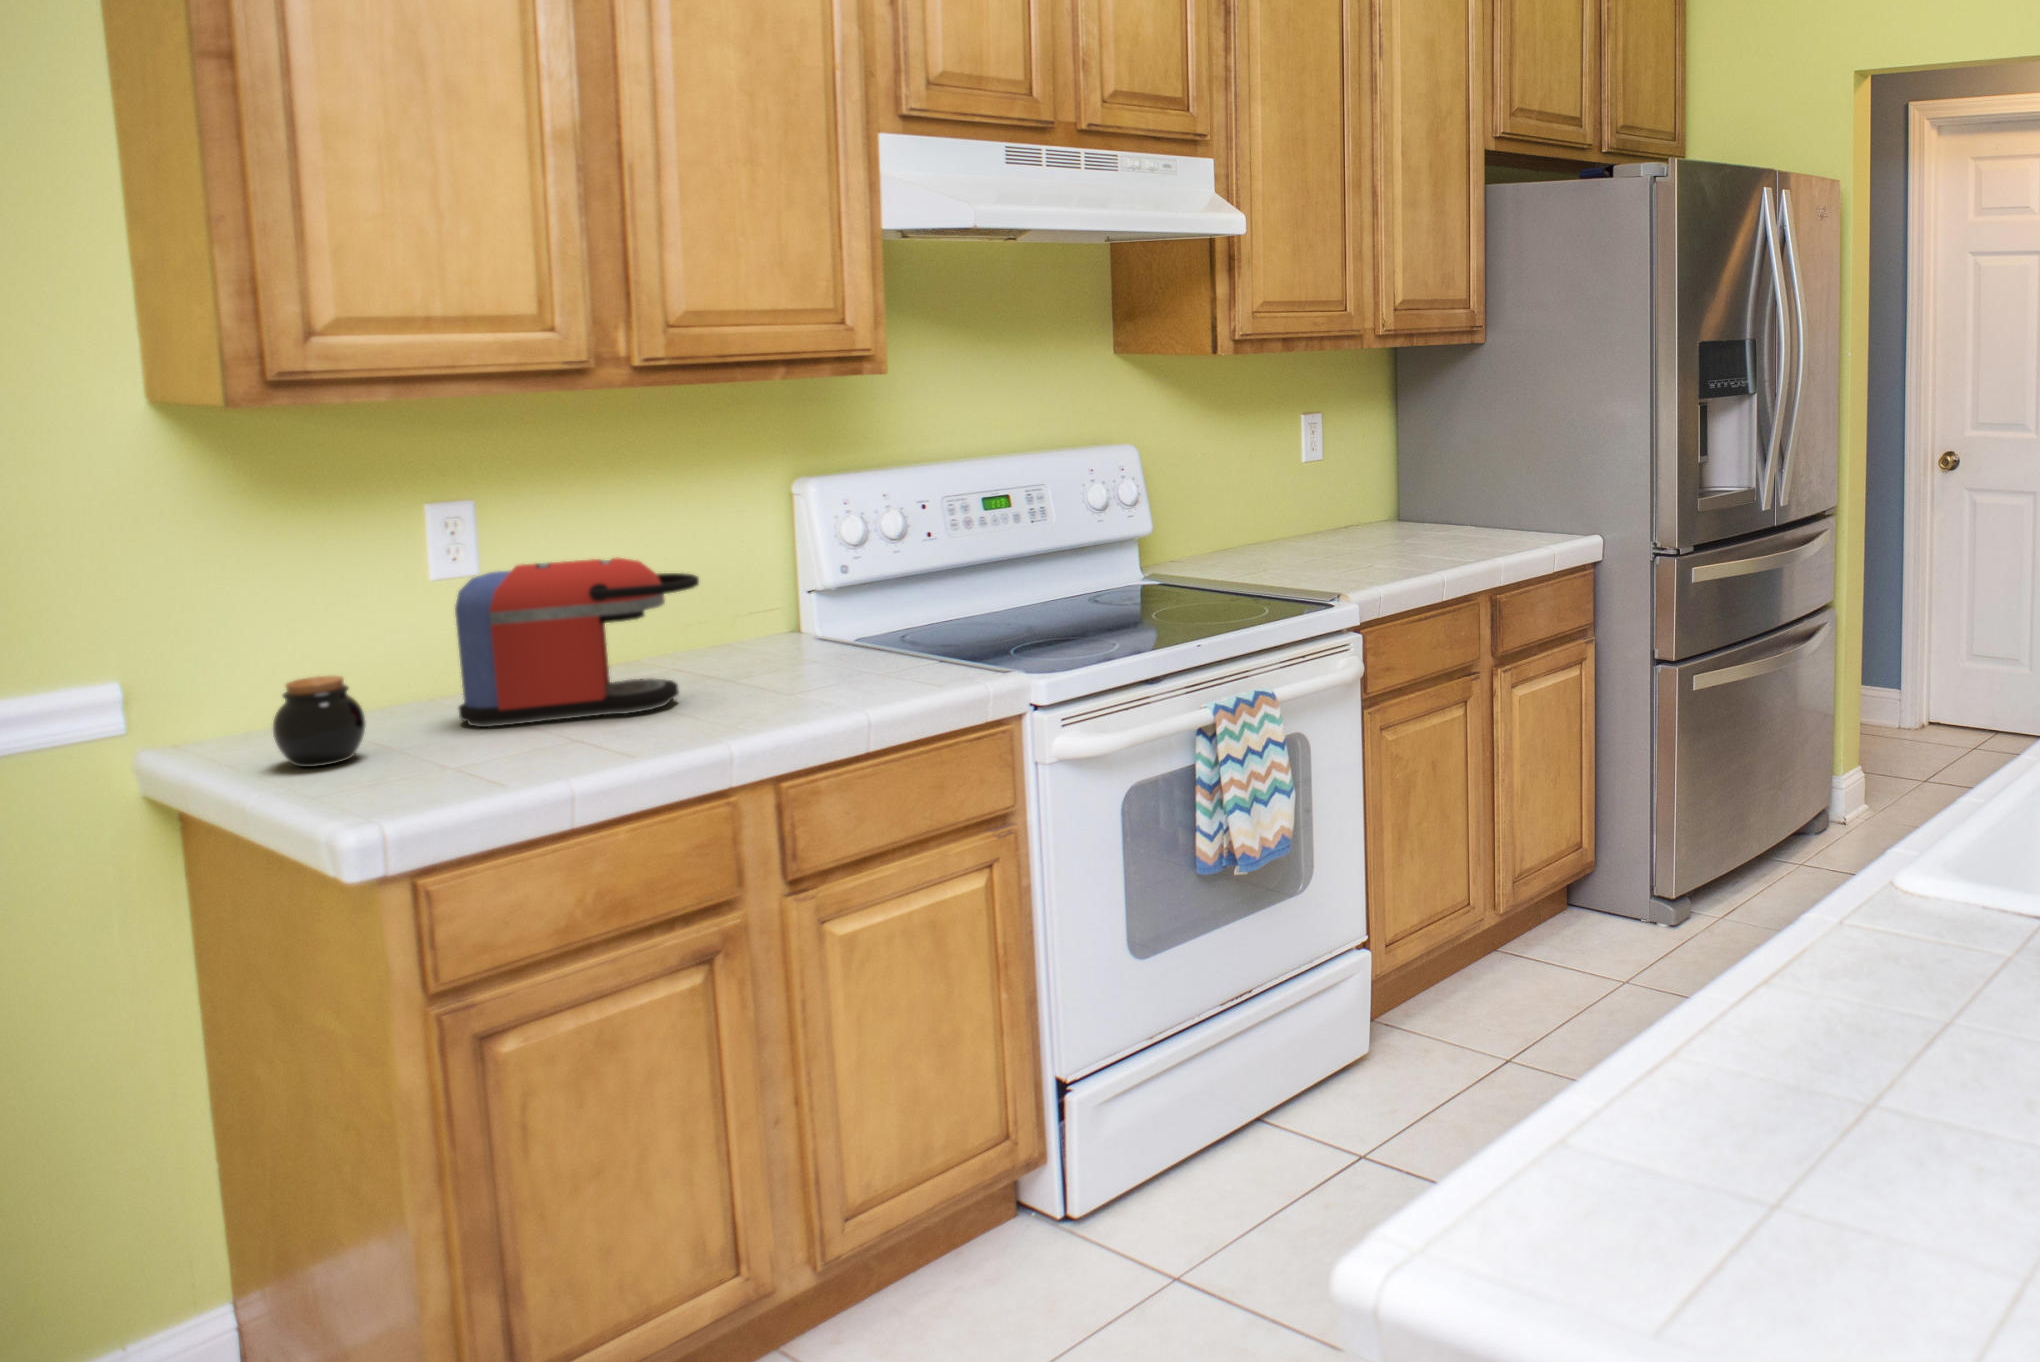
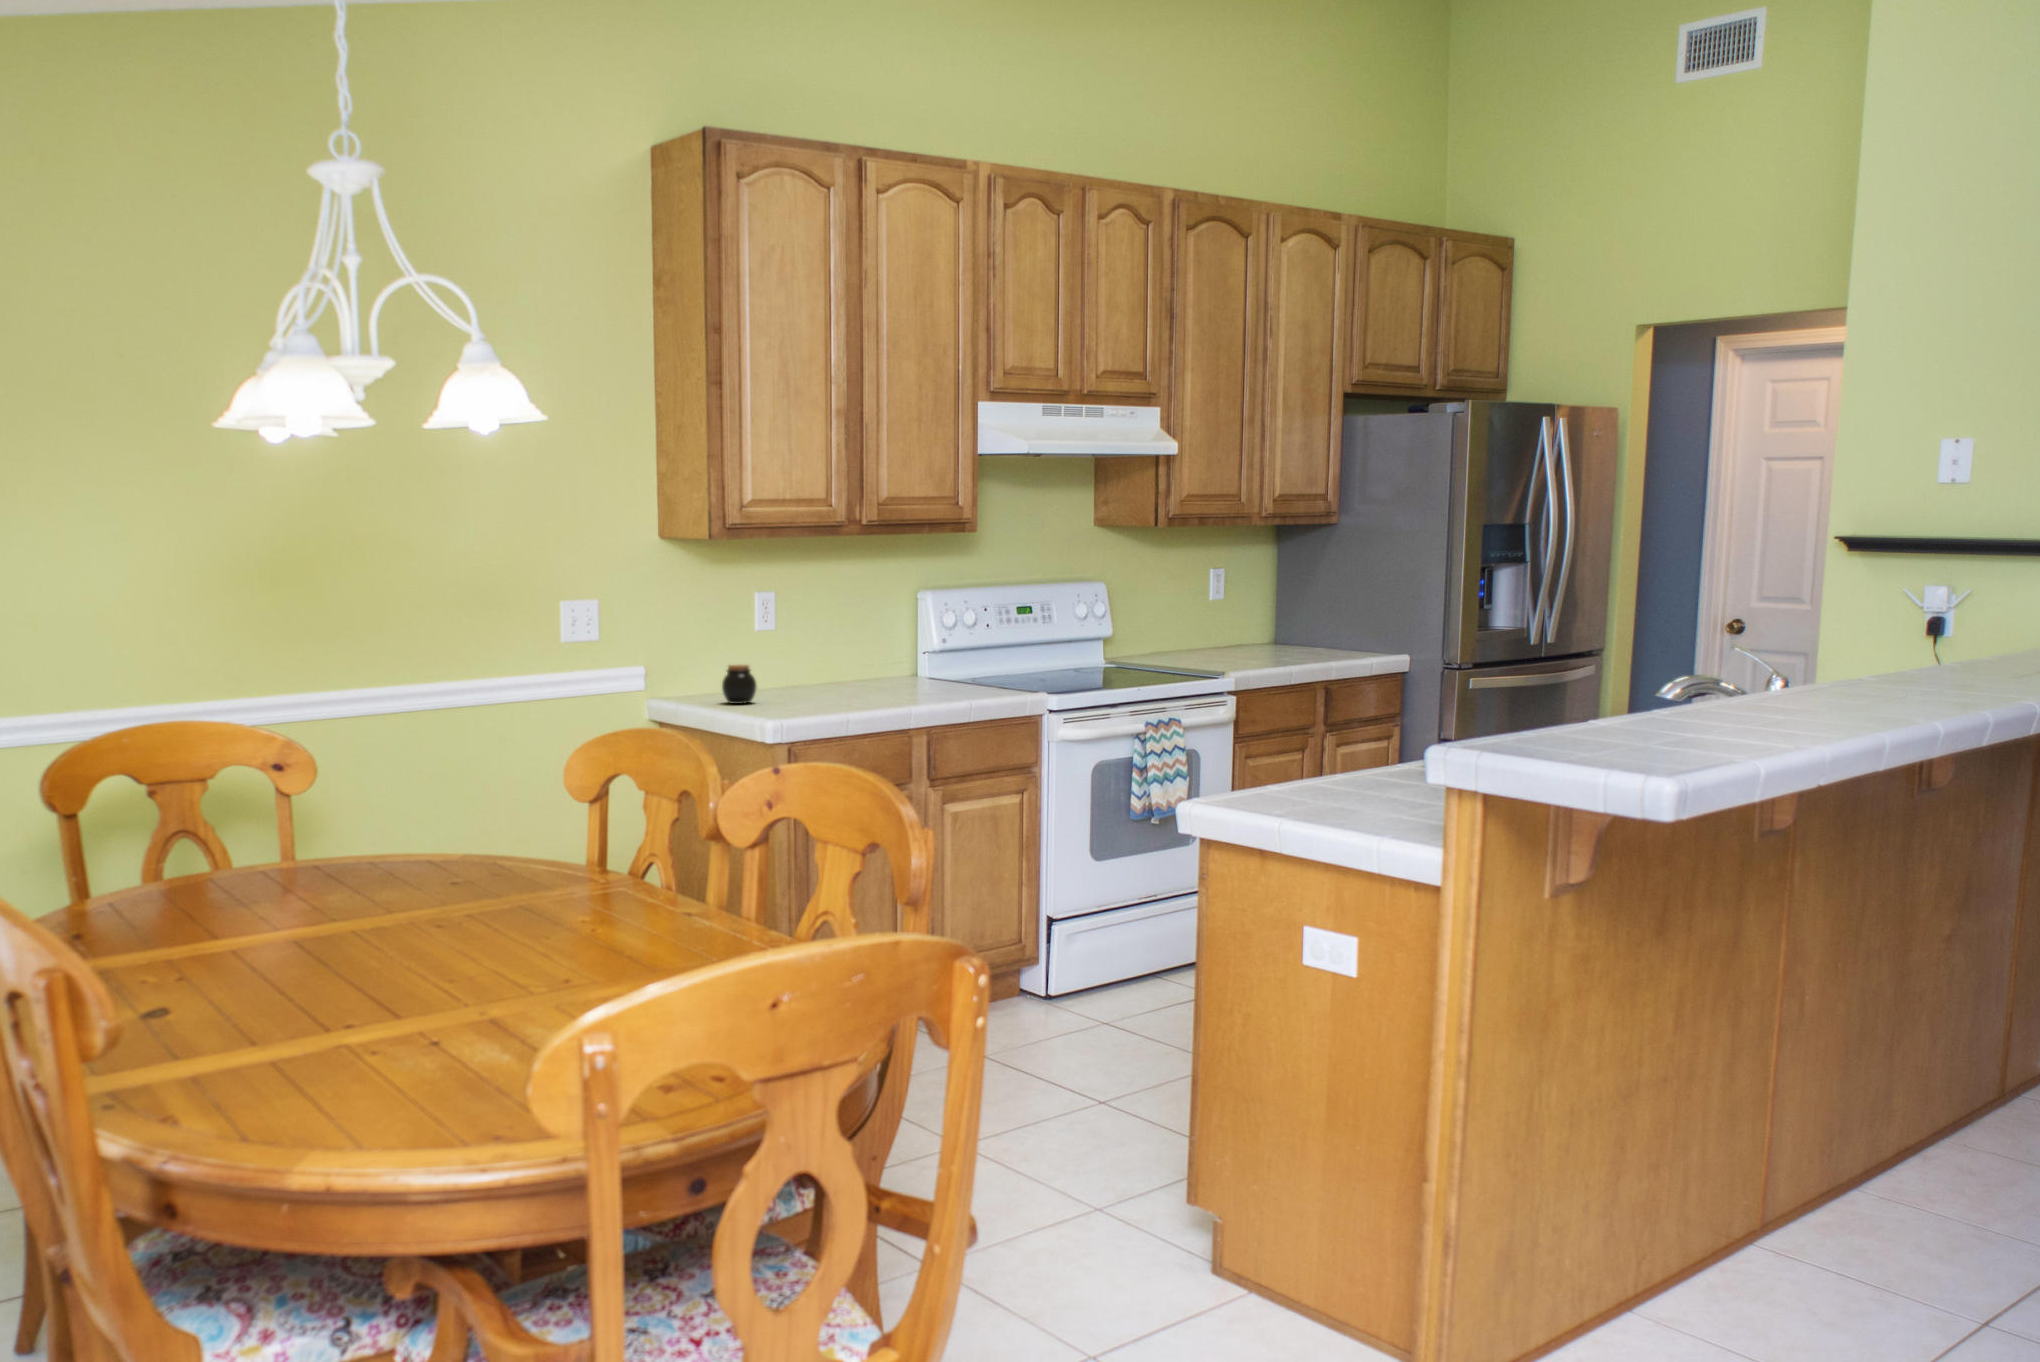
coffee maker: present [455,558,699,727] -> none [783,620,890,698]

